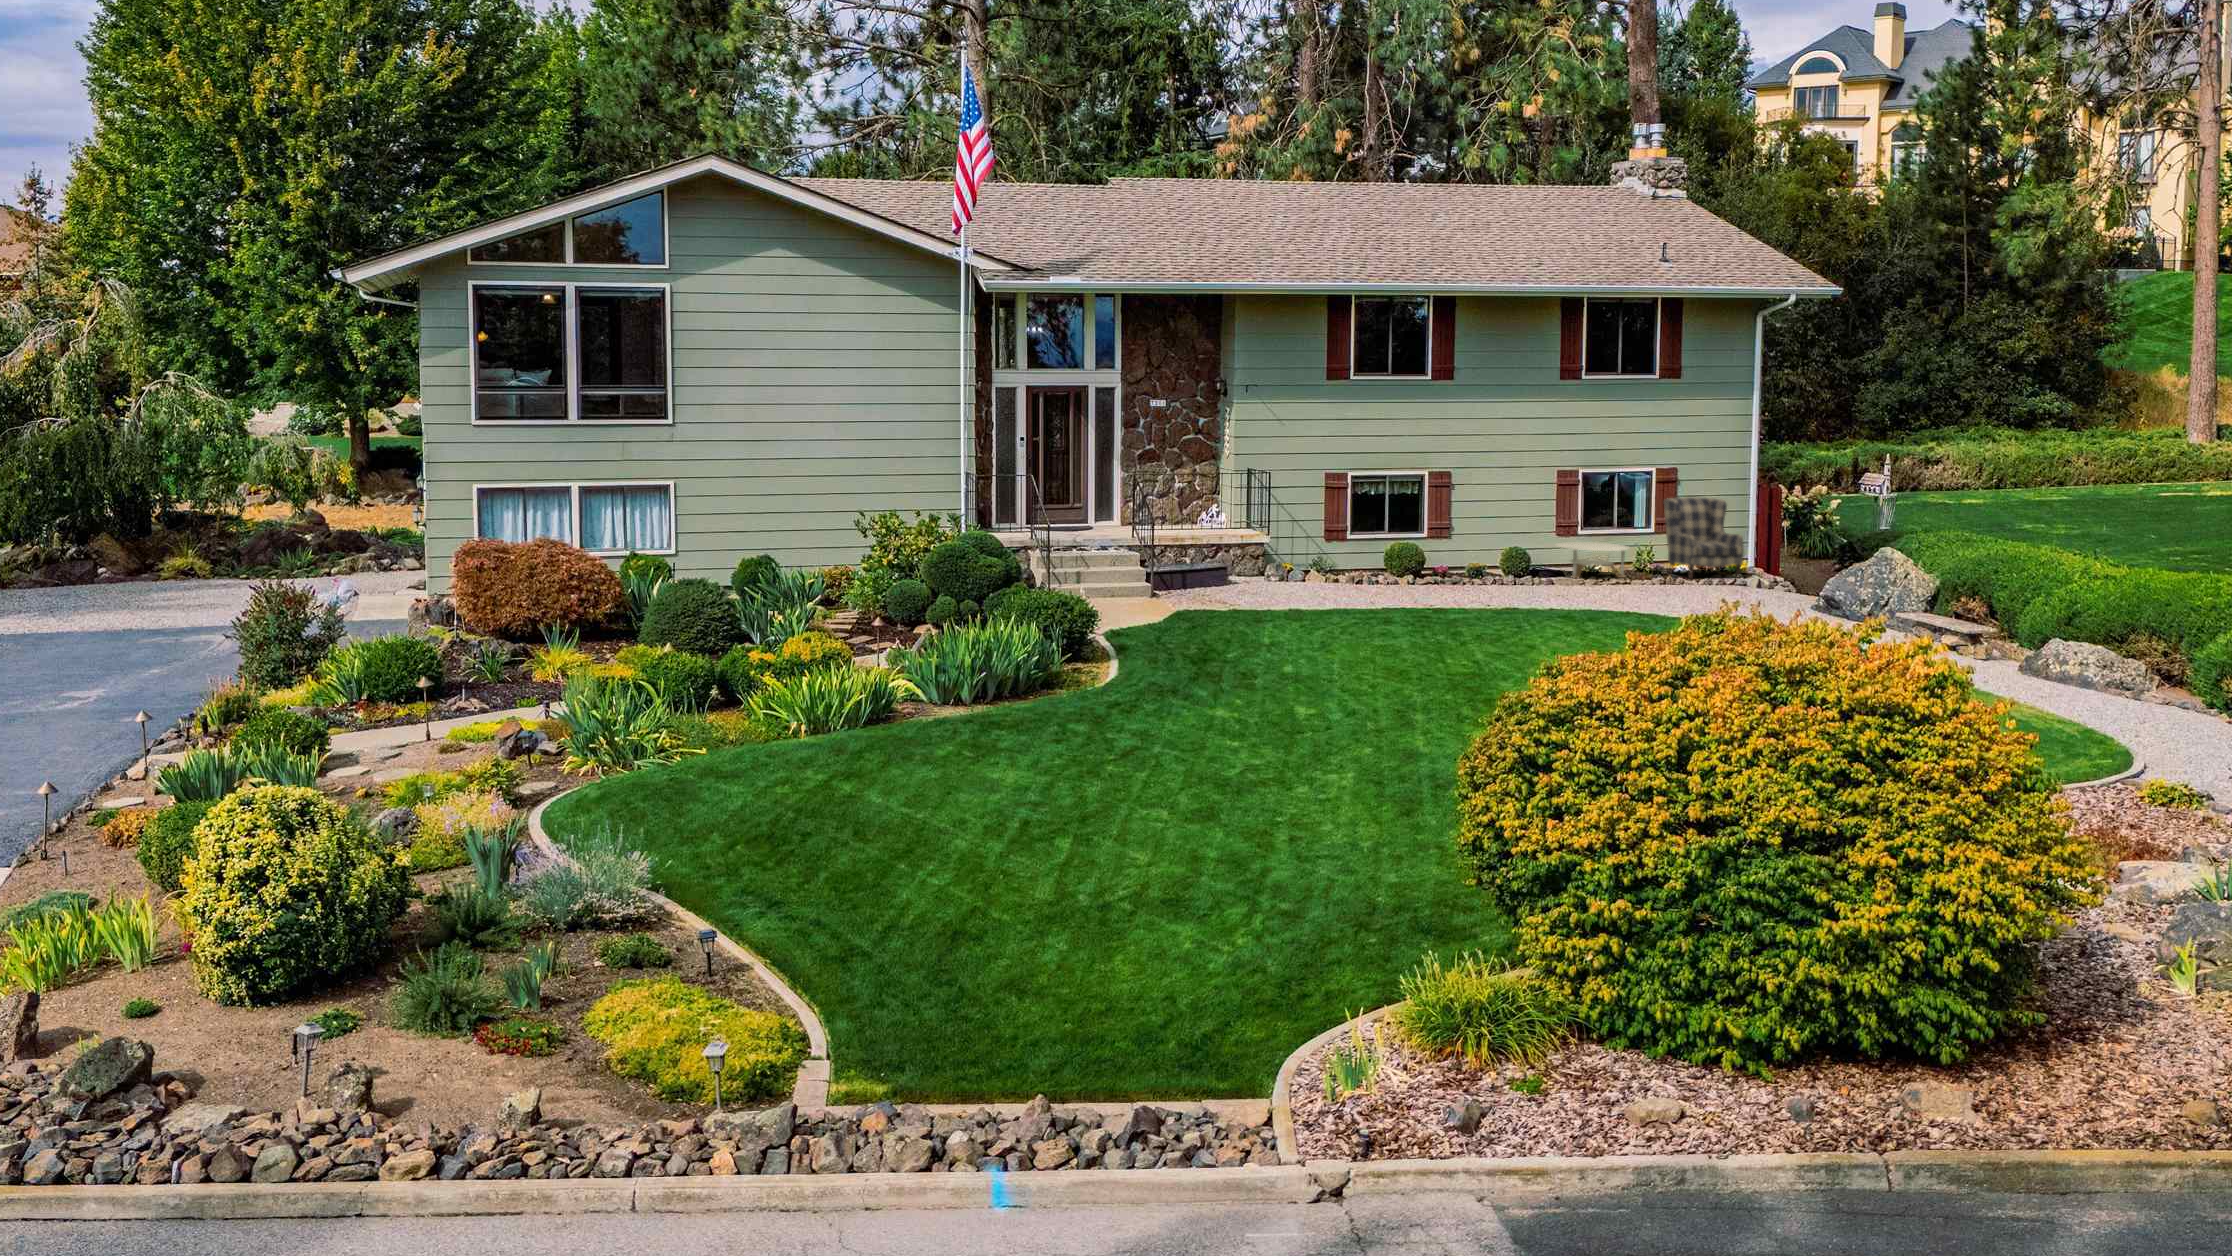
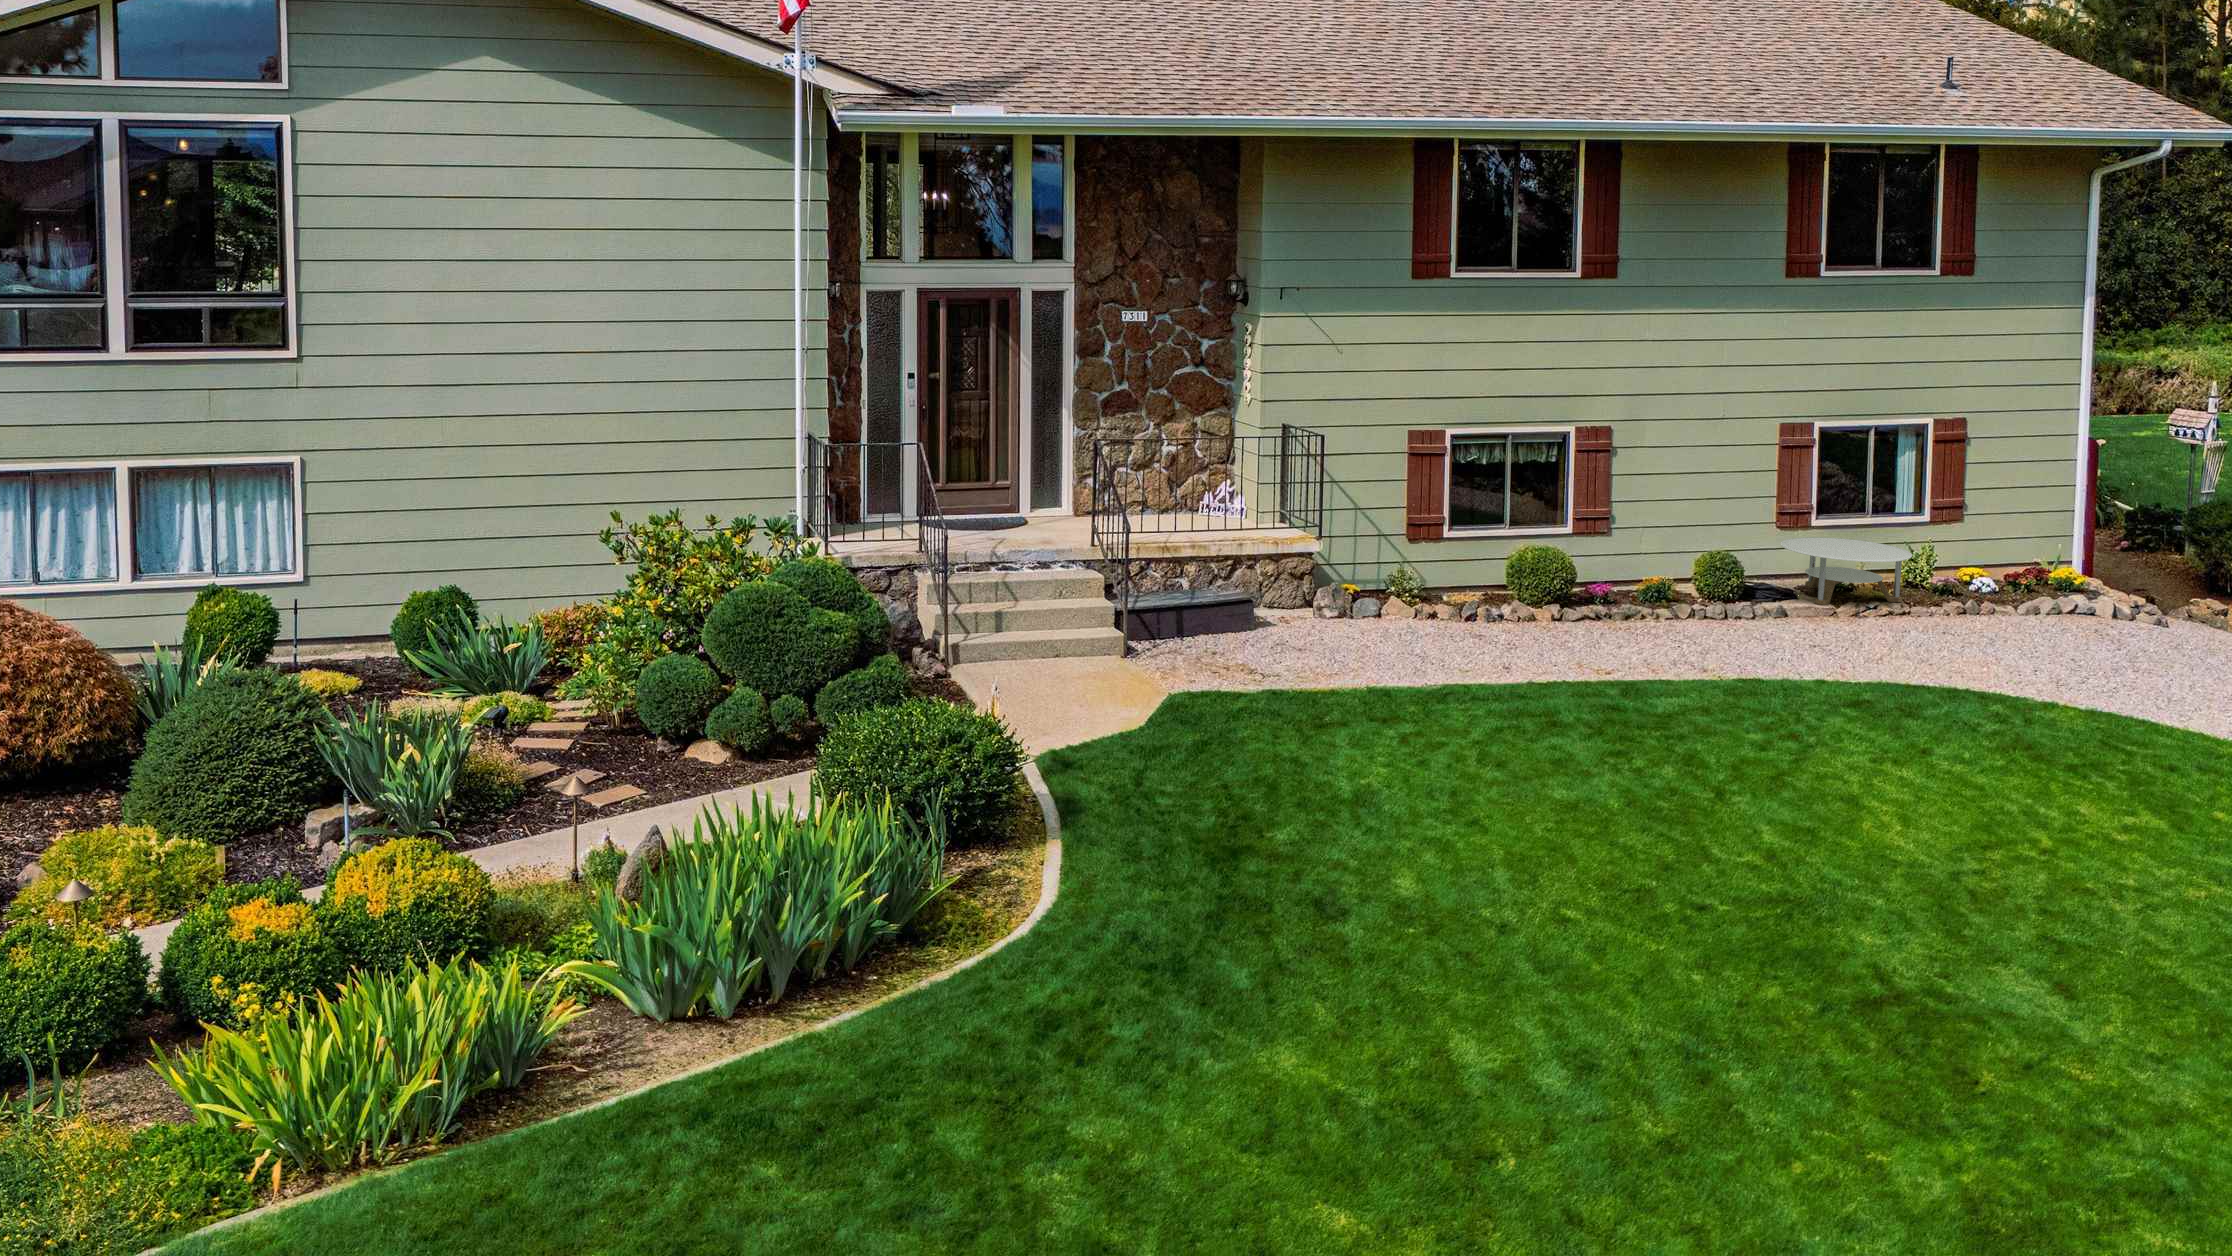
chair: present [1664,497,1744,579] -> none [1951,465,2092,604]

